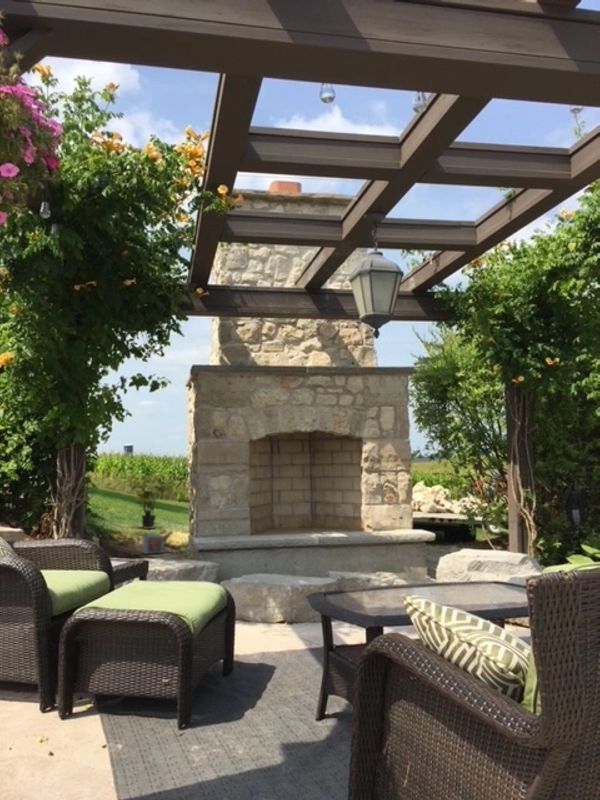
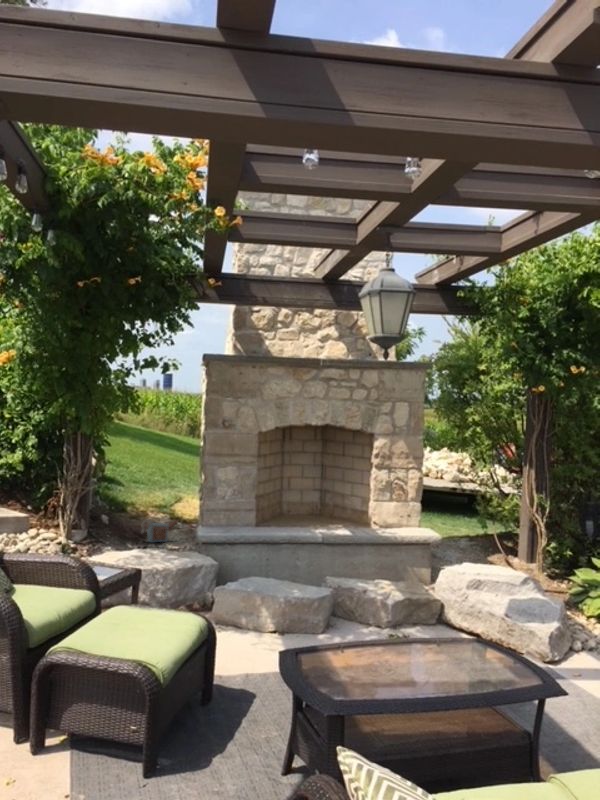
potted plant: present [135,476,162,529] -> none [146,454,174,508]

